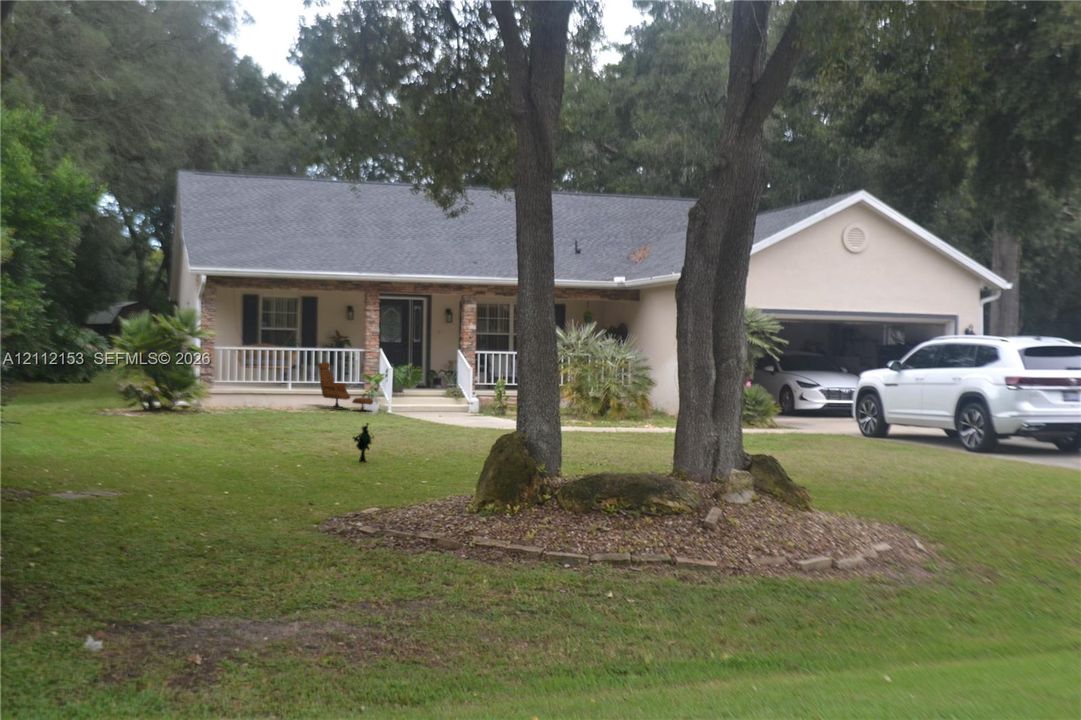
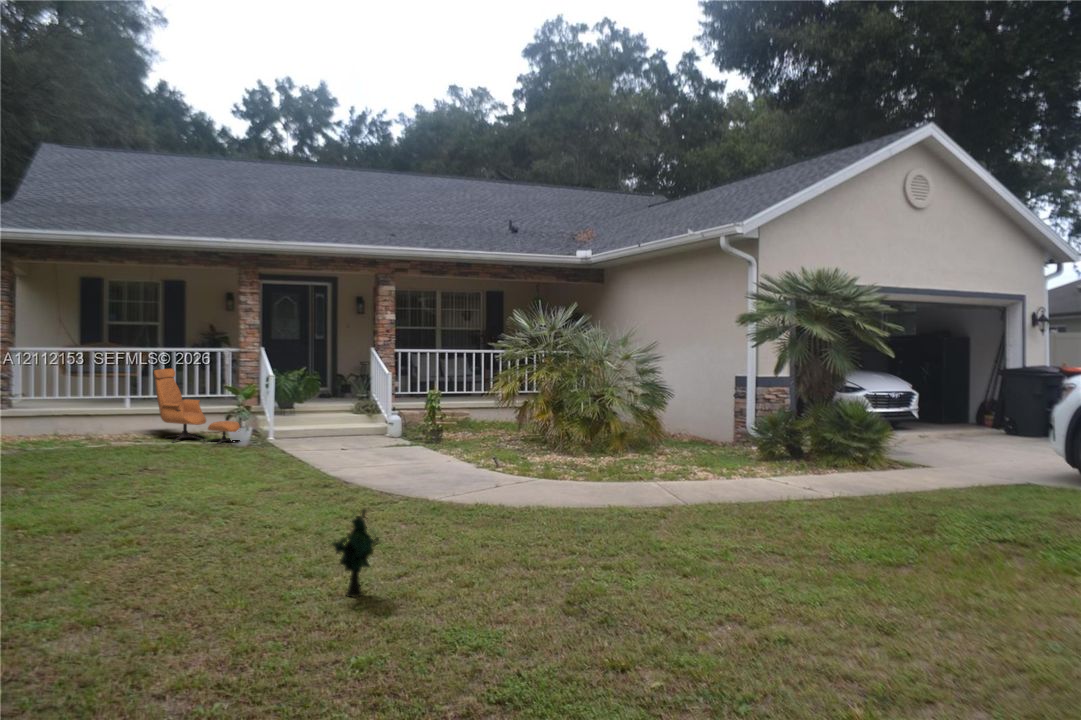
decorative plant: present [353,423,374,462] -> present [332,509,379,597]

